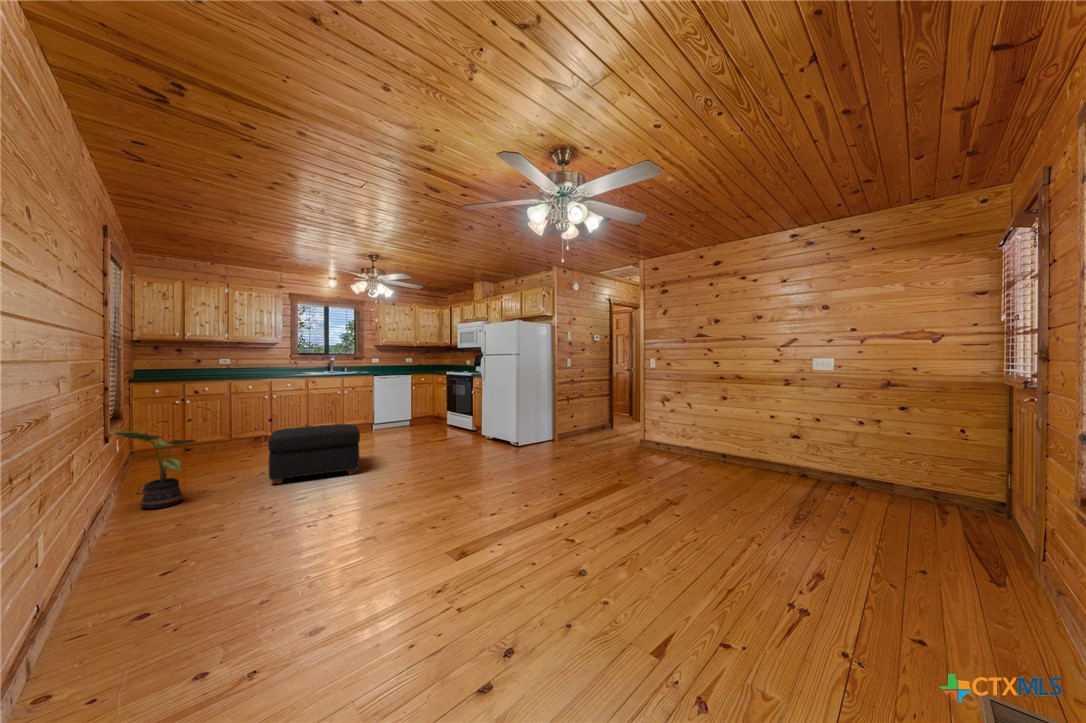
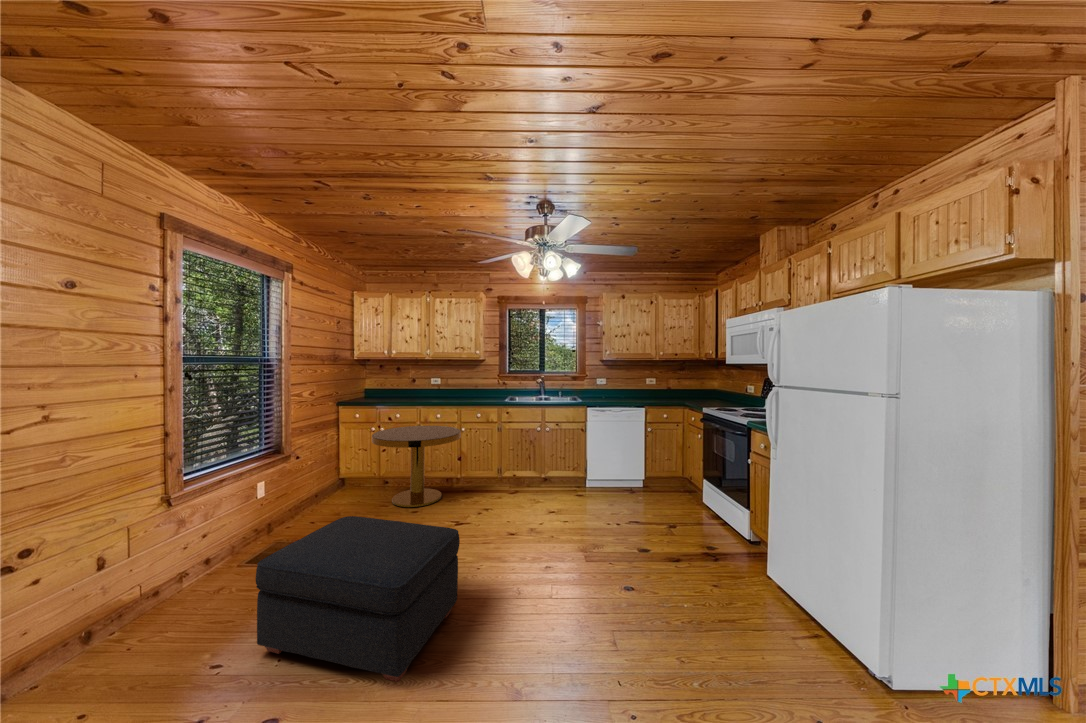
side table: none [206,395,286,453] -> present [372,426,461,507]
potted plant: present [114,431,196,509] -> none [36,515,172,663]

